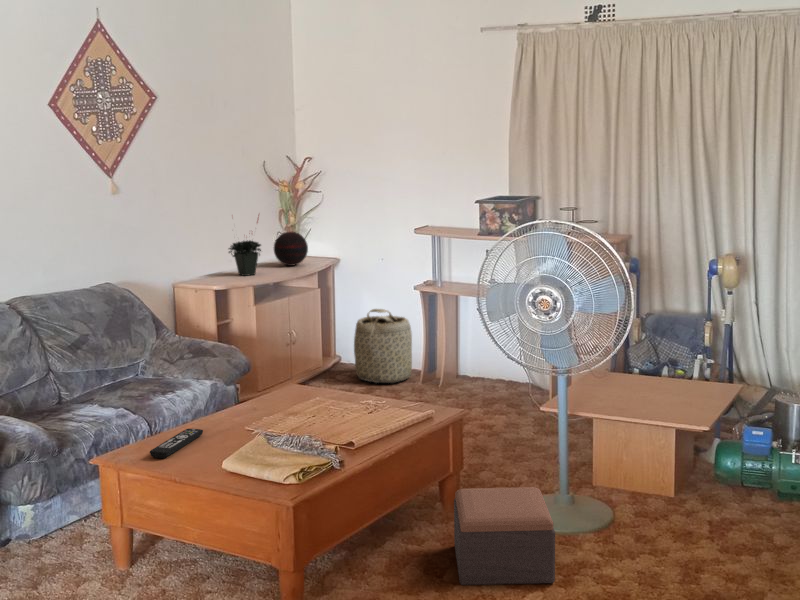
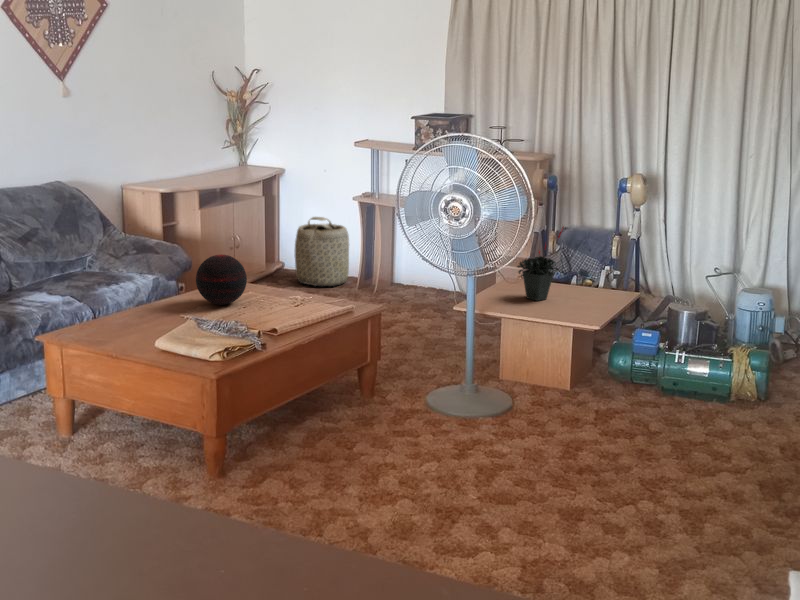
potted plant: present [229,215,261,276] -> present [517,227,563,301]
decorative orb: present [274,232,308,266] -> present [196,255,247,305]
remote control: present [150,429,203,458] -> none [90,313,141,337]
footstool: present [454,487,555,585] -> none [367,374,452,456]

